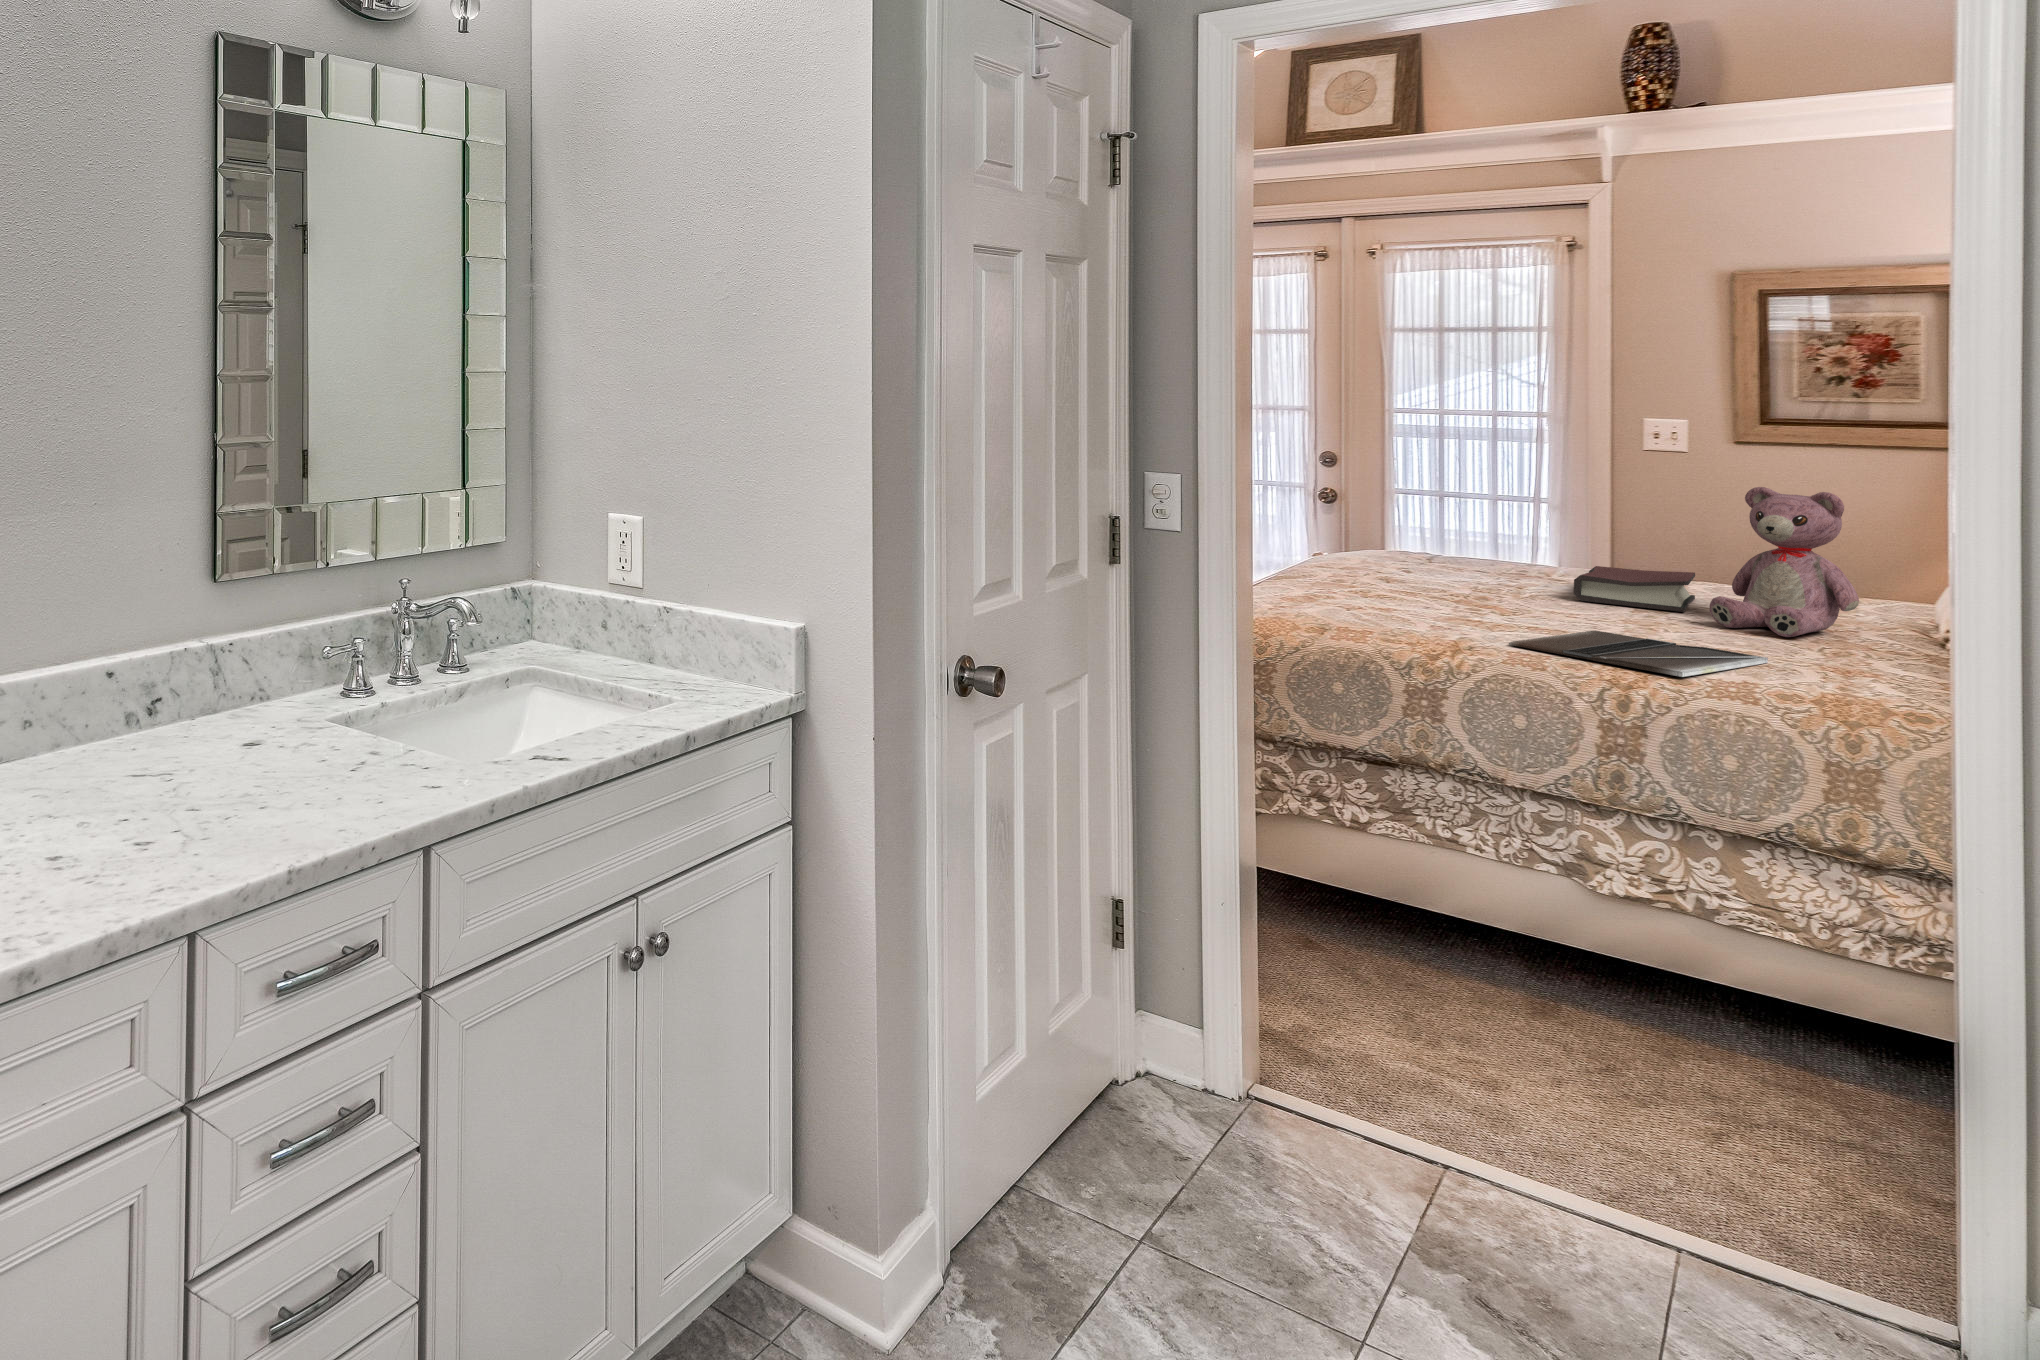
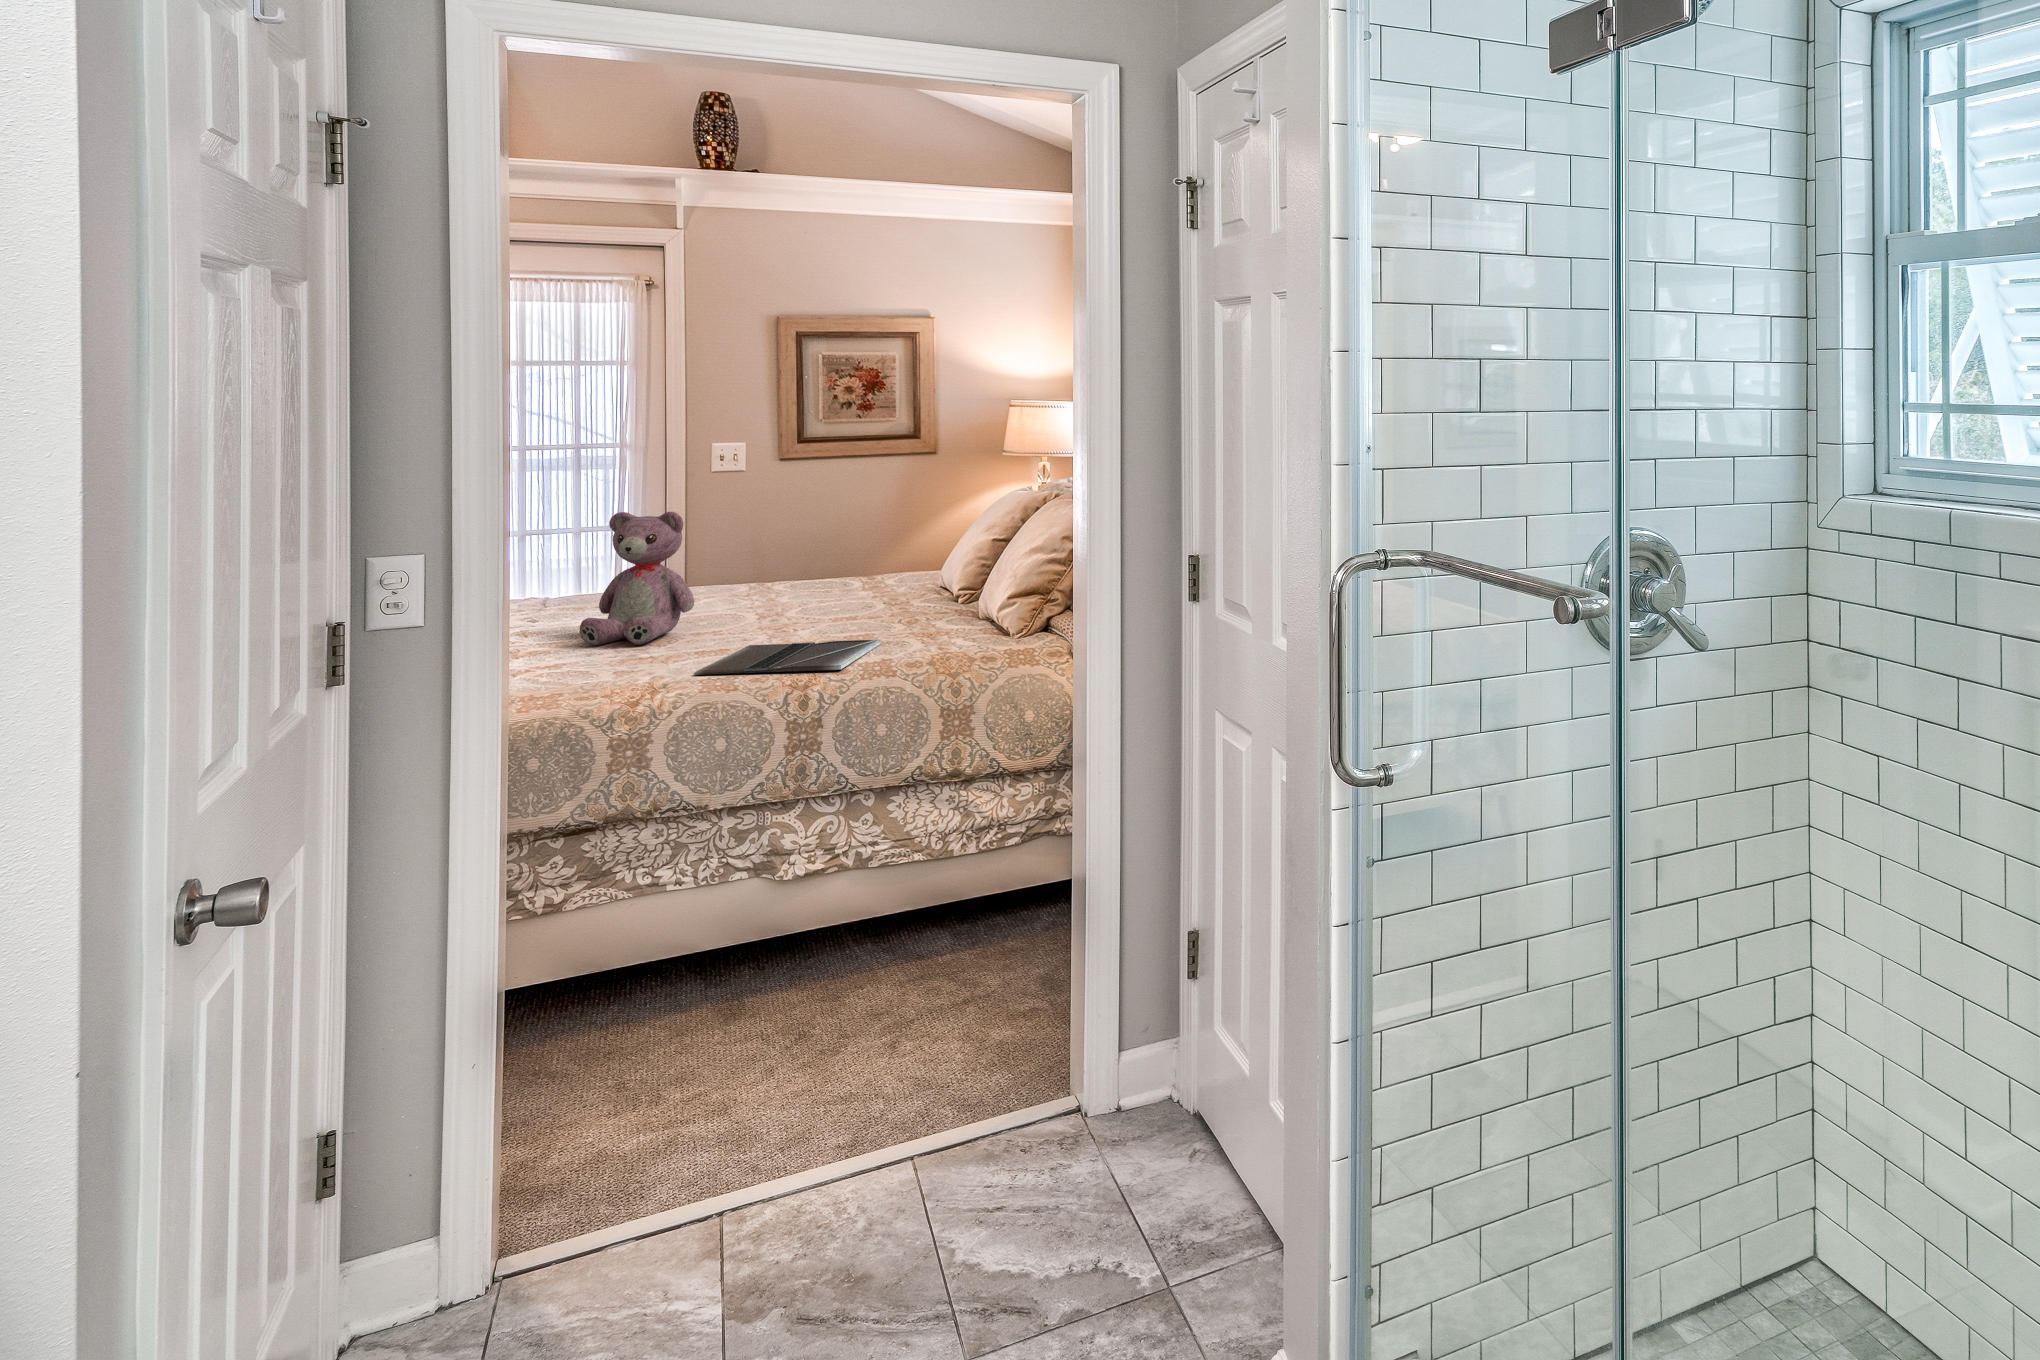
teddy bear: present [1709,487,1859,637] -> present [580,512,694,645]
hardback book: present [1574,566,1695,612] -> none [710,579,798,621]

